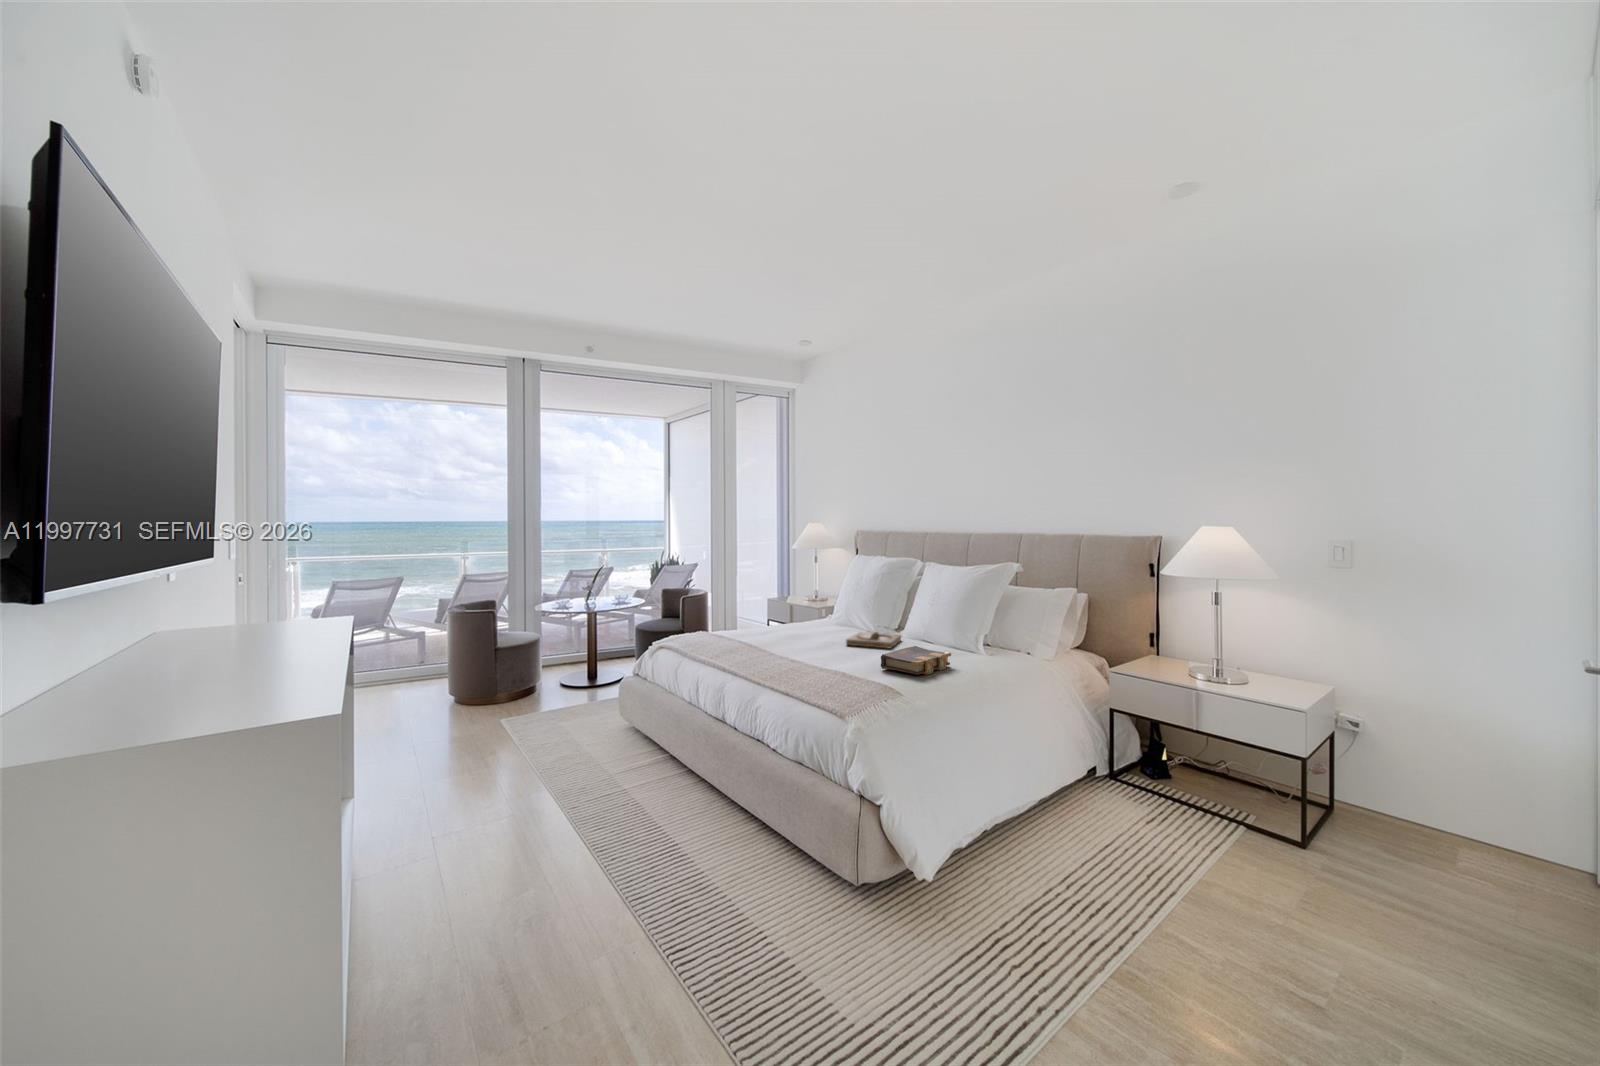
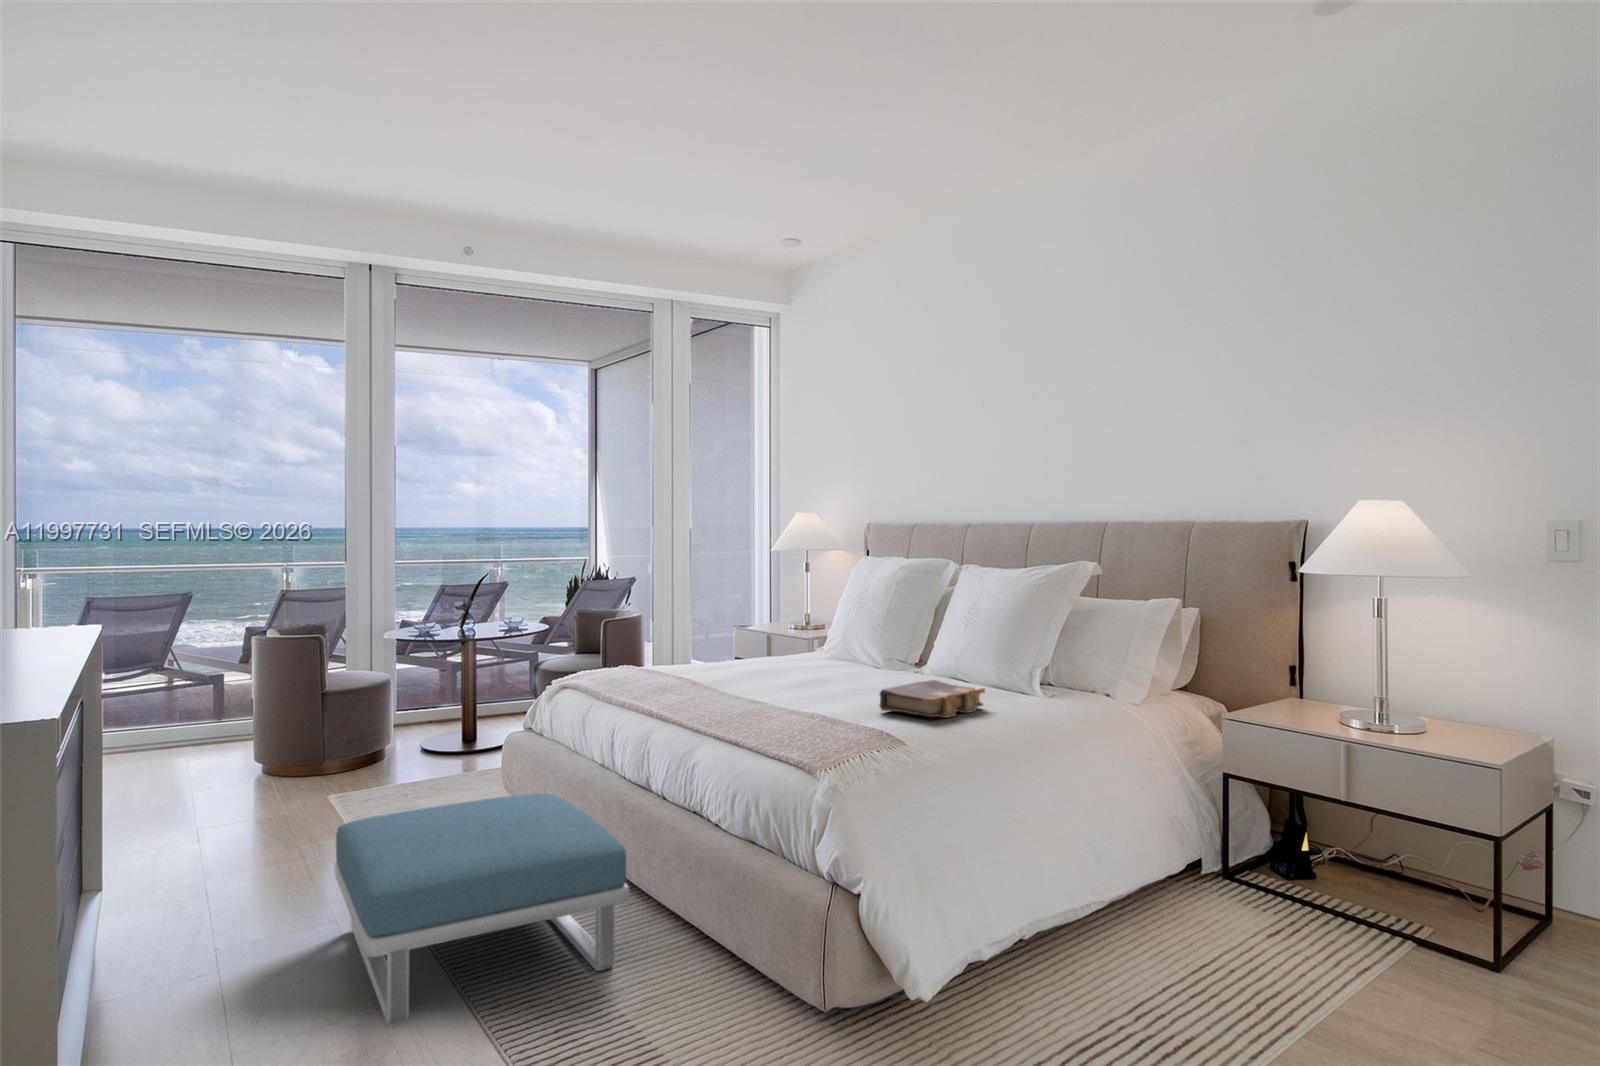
tray: present [846,632,901,648] -> none [837,664,920,687]
footstool: none [513,725,717,896] -> present [335,793,629,1024]

